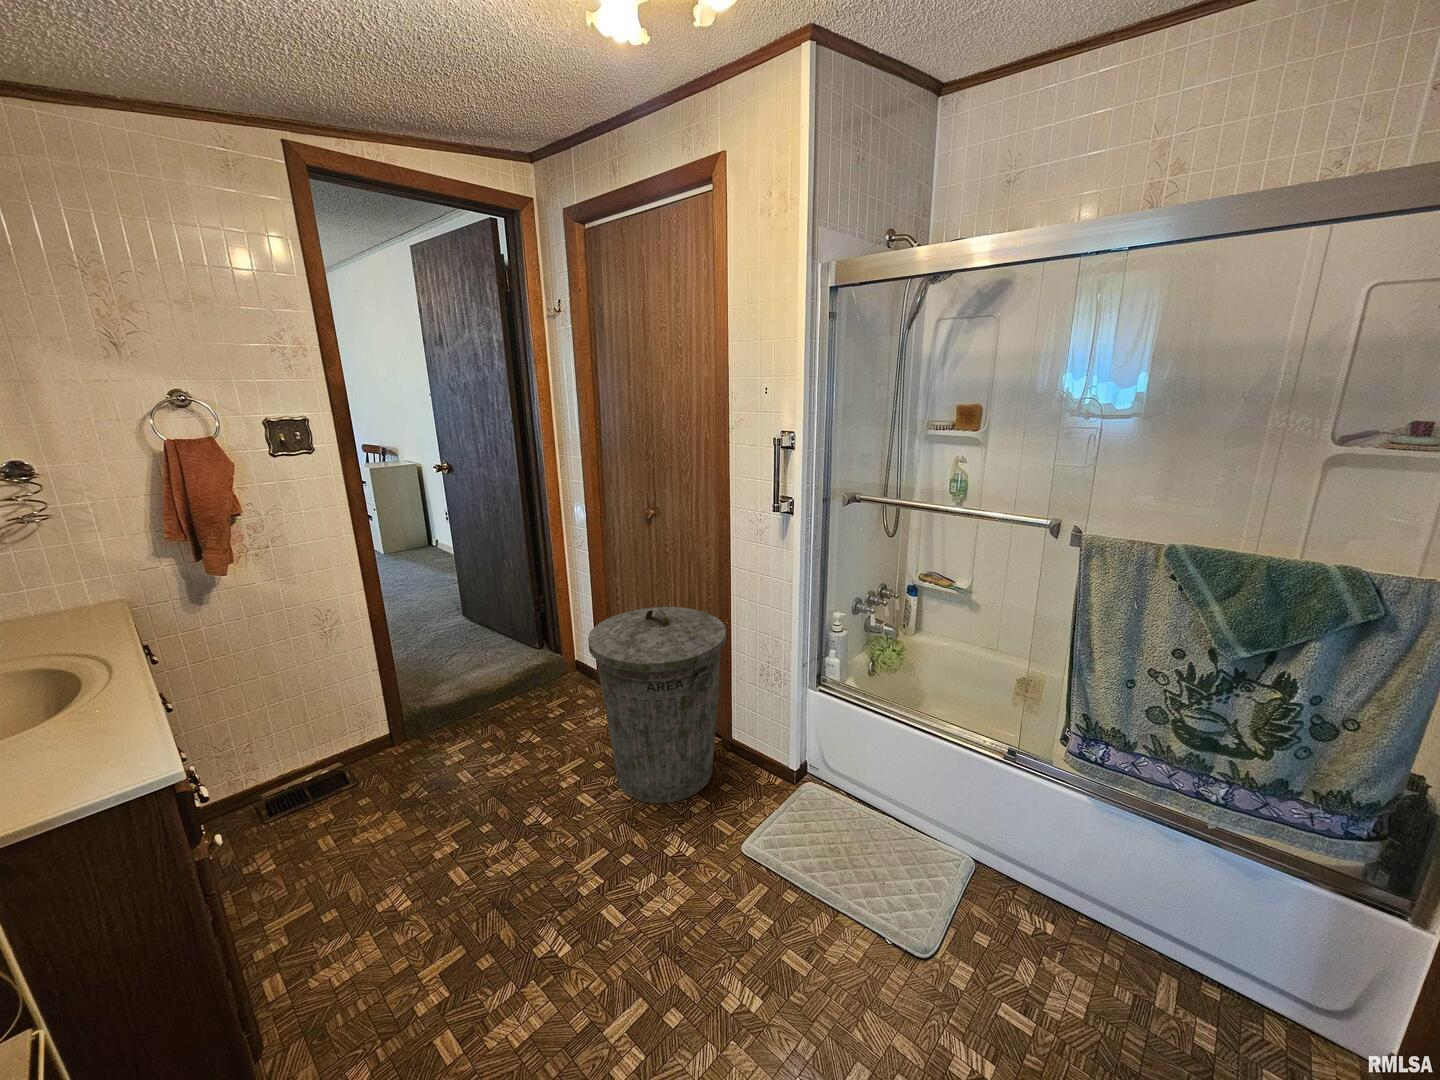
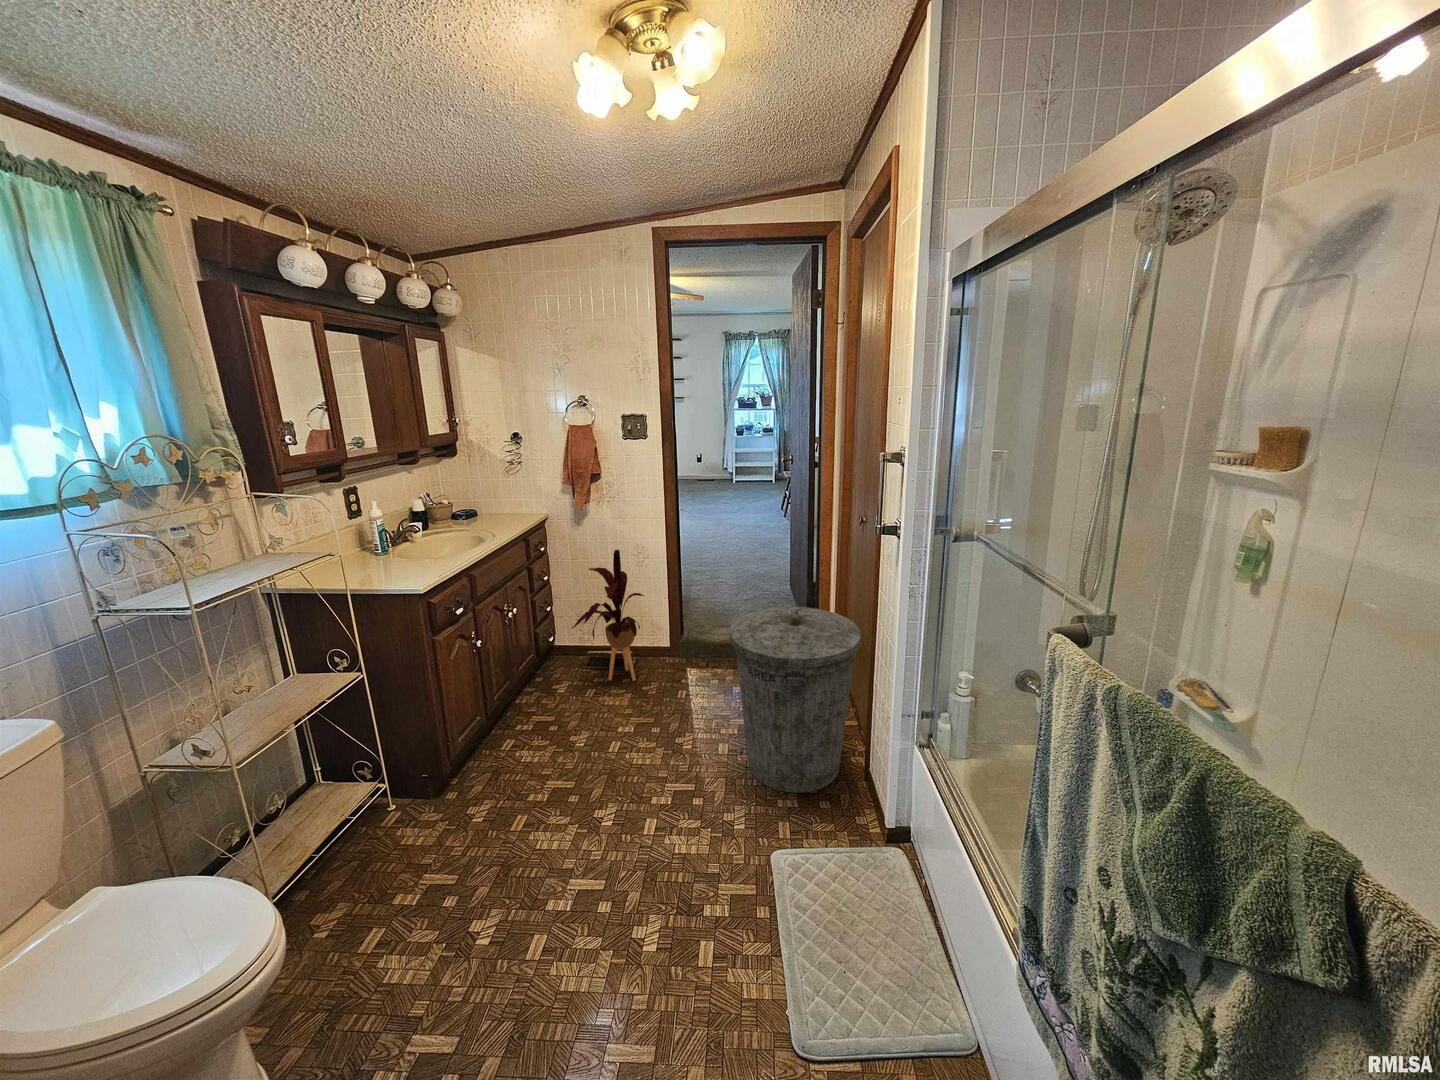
house plant: none [258,615,394,815] -> present [572,550,644,681]

